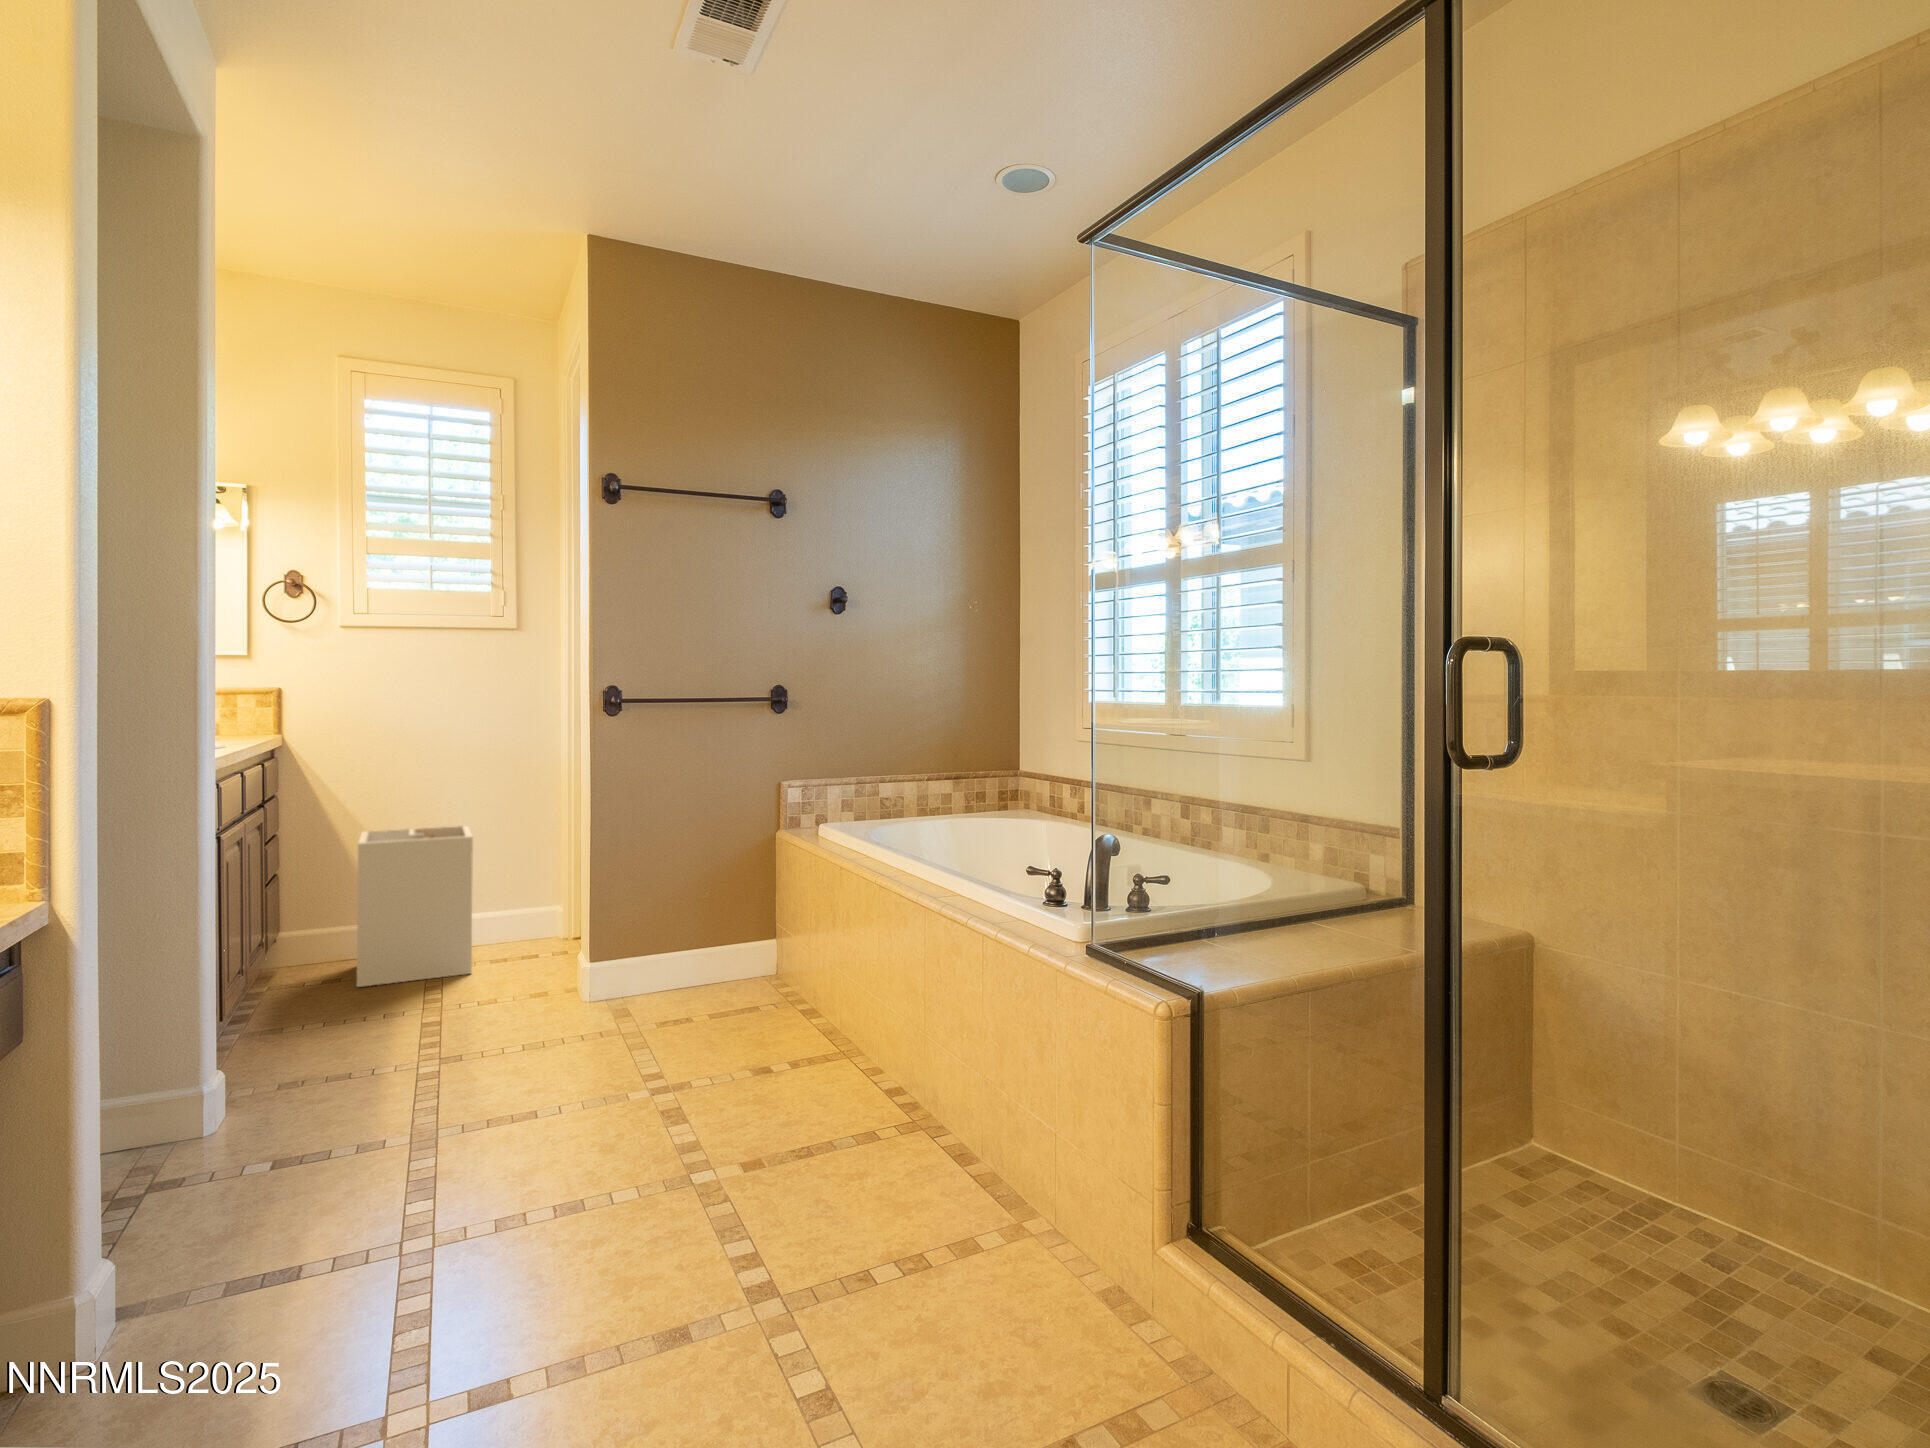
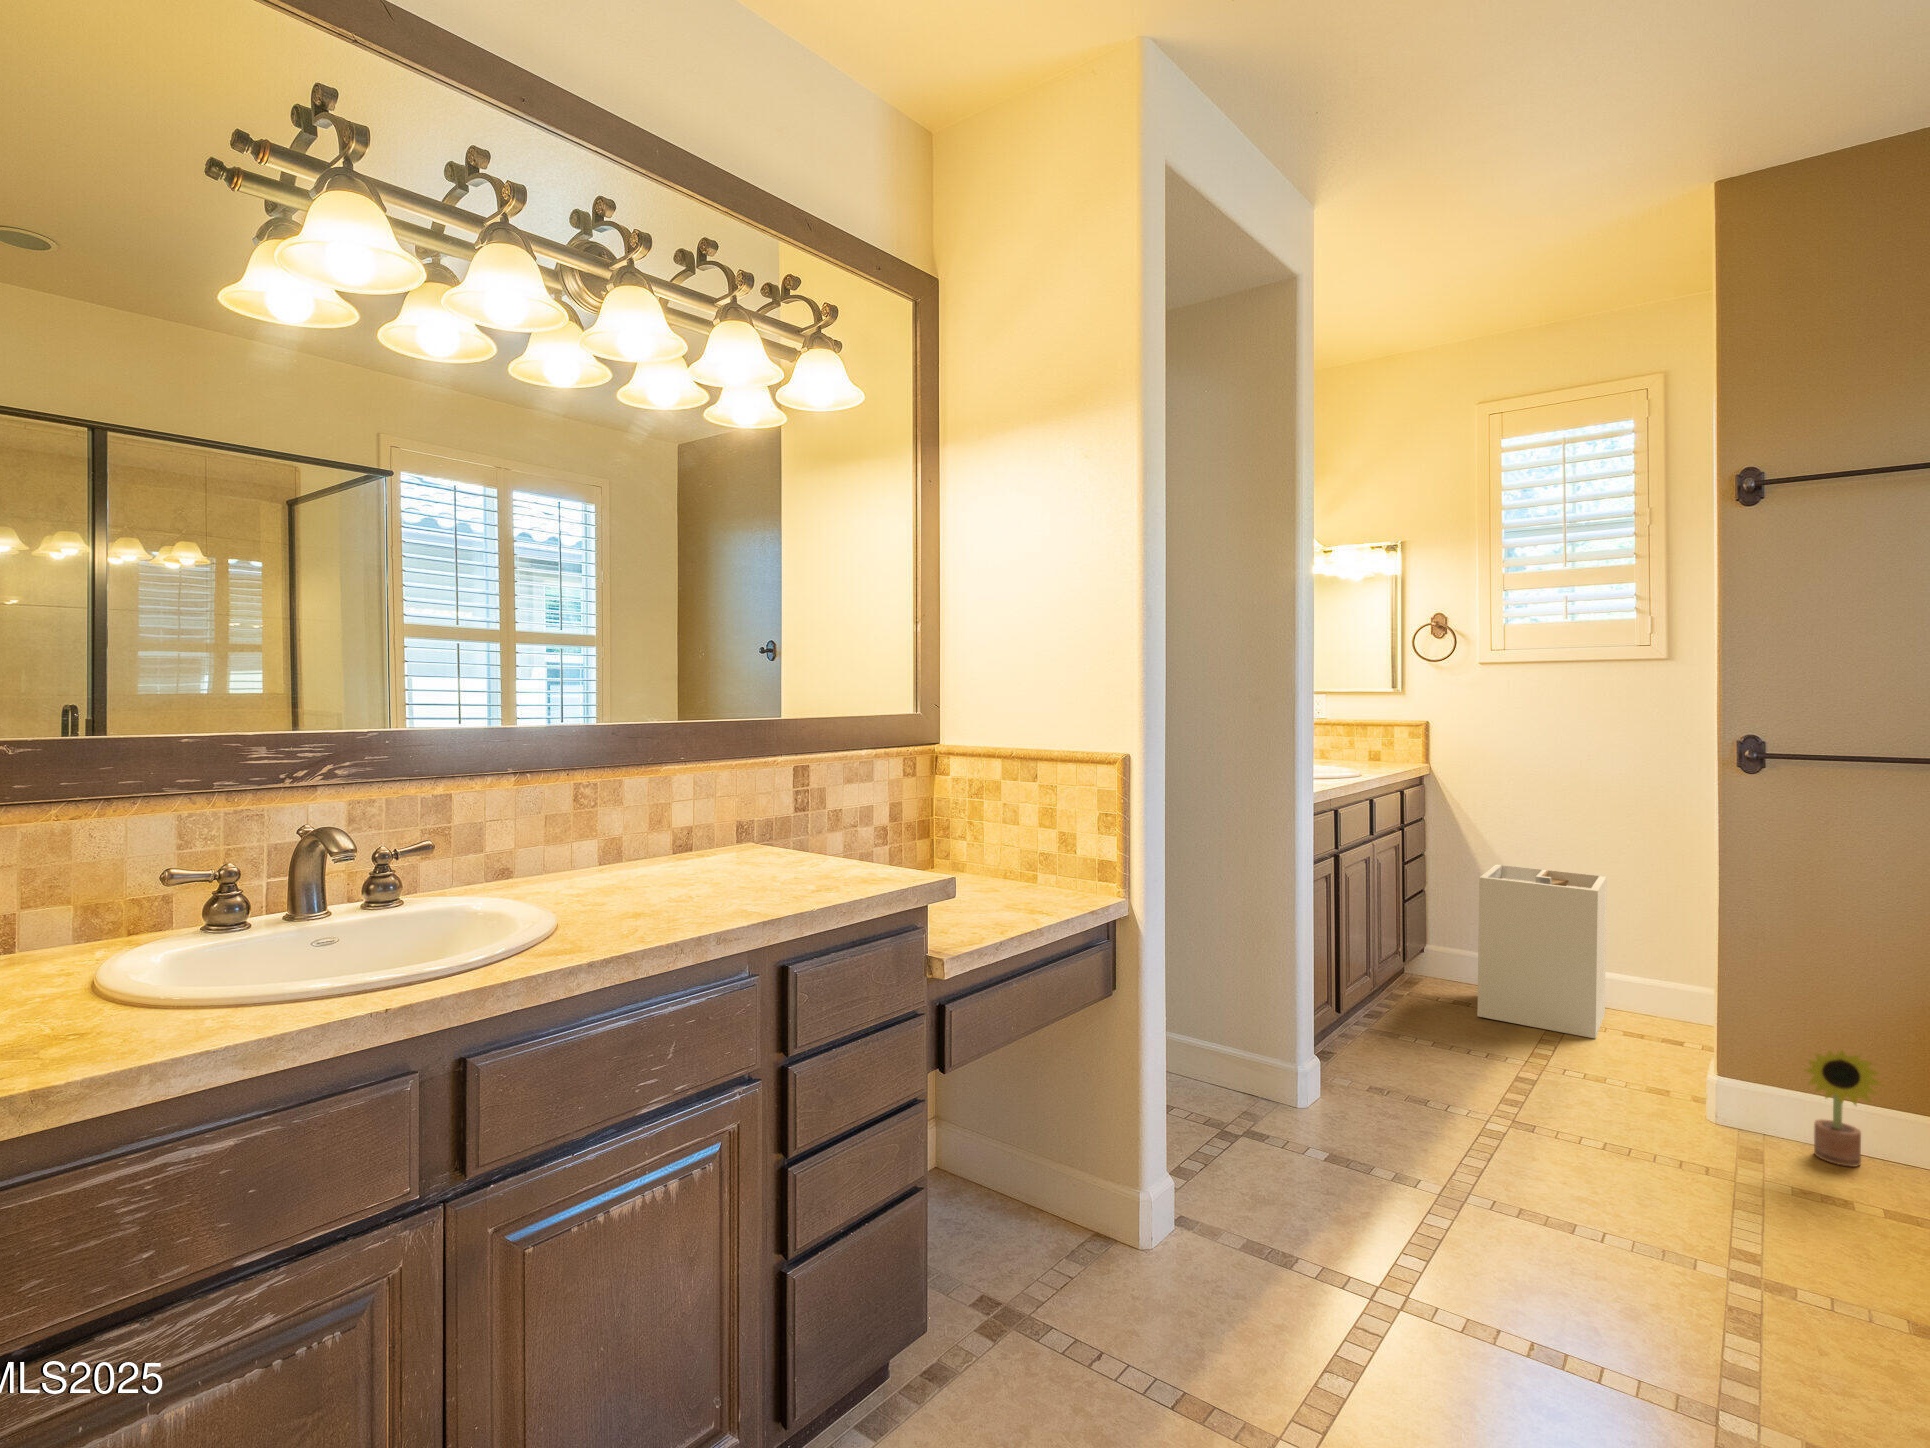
decorative plant: none [653,914,699,1002] -> present [1805,1051,1882,1167]

